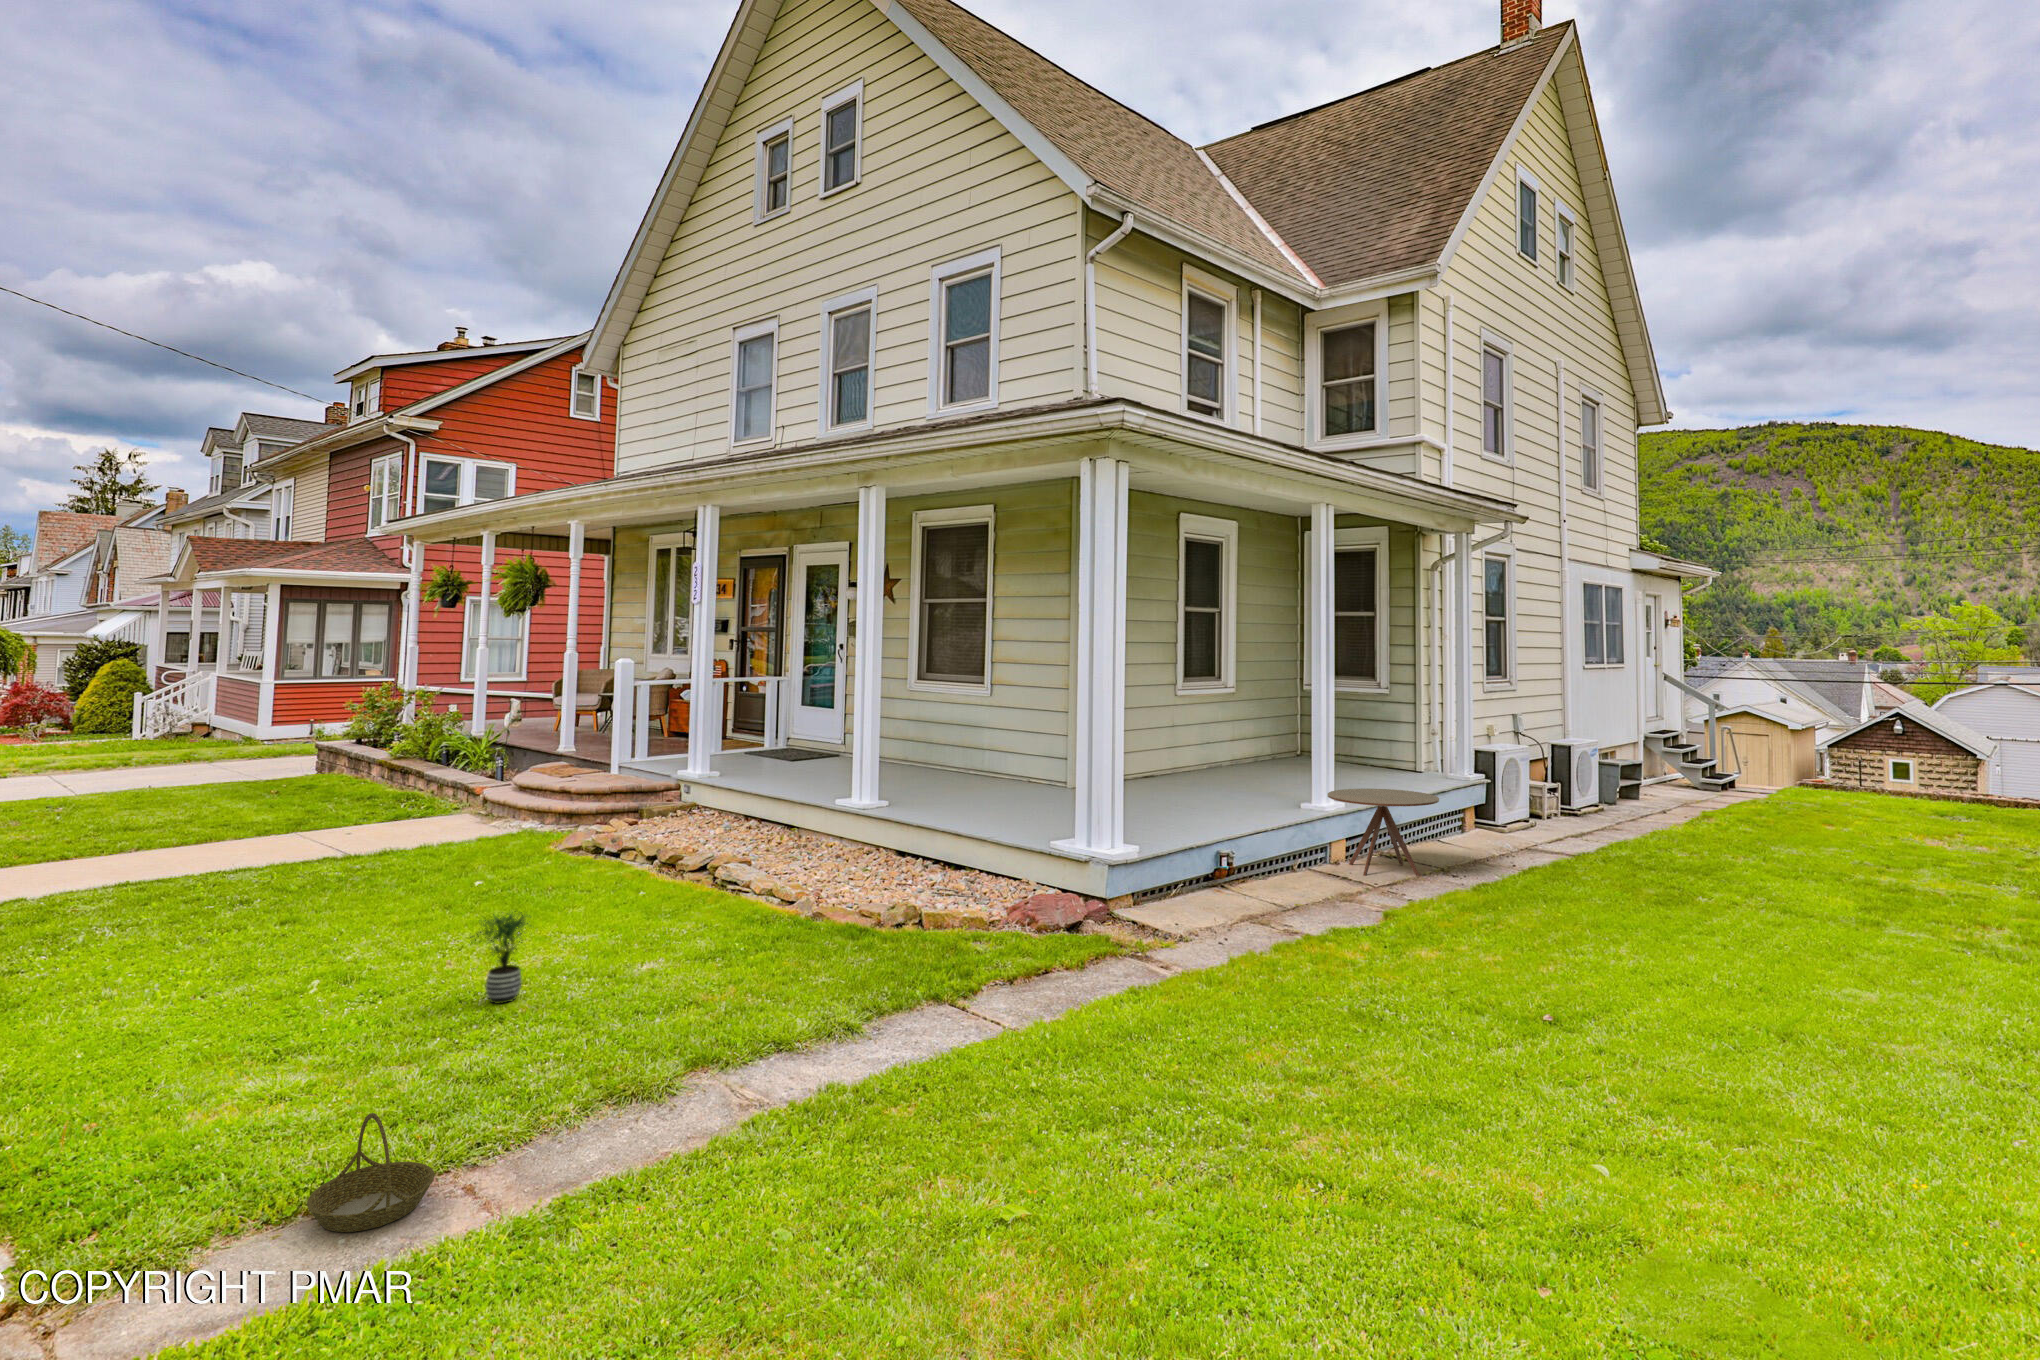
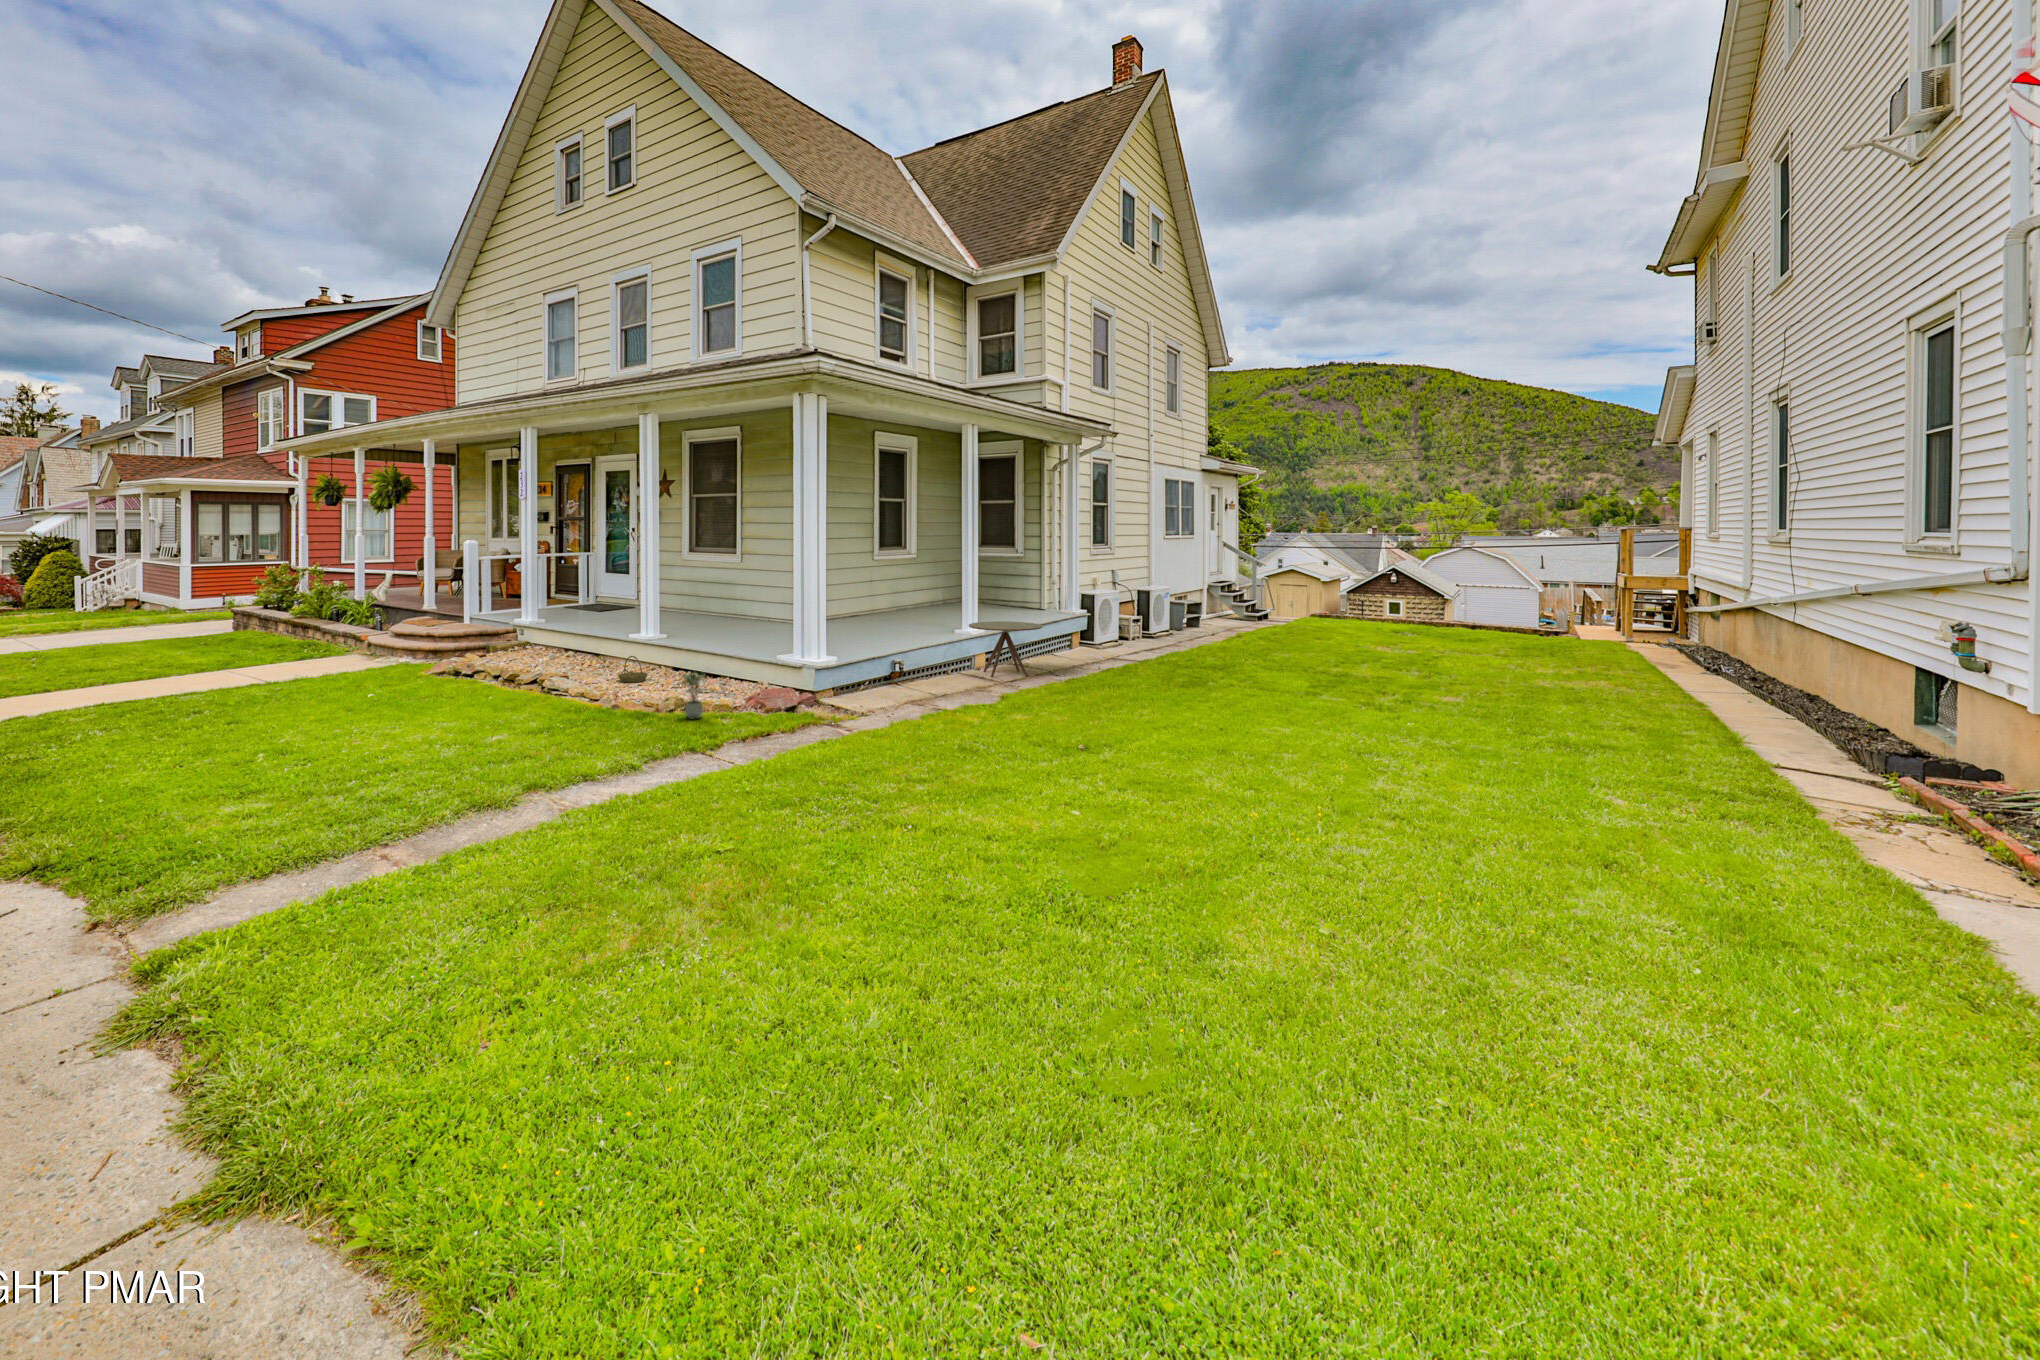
potted plant: present [470,911,528,1004] -> present [679,672,704,719]
basket: present [307,1113,435,1232] -> present [618,656,648,683]

